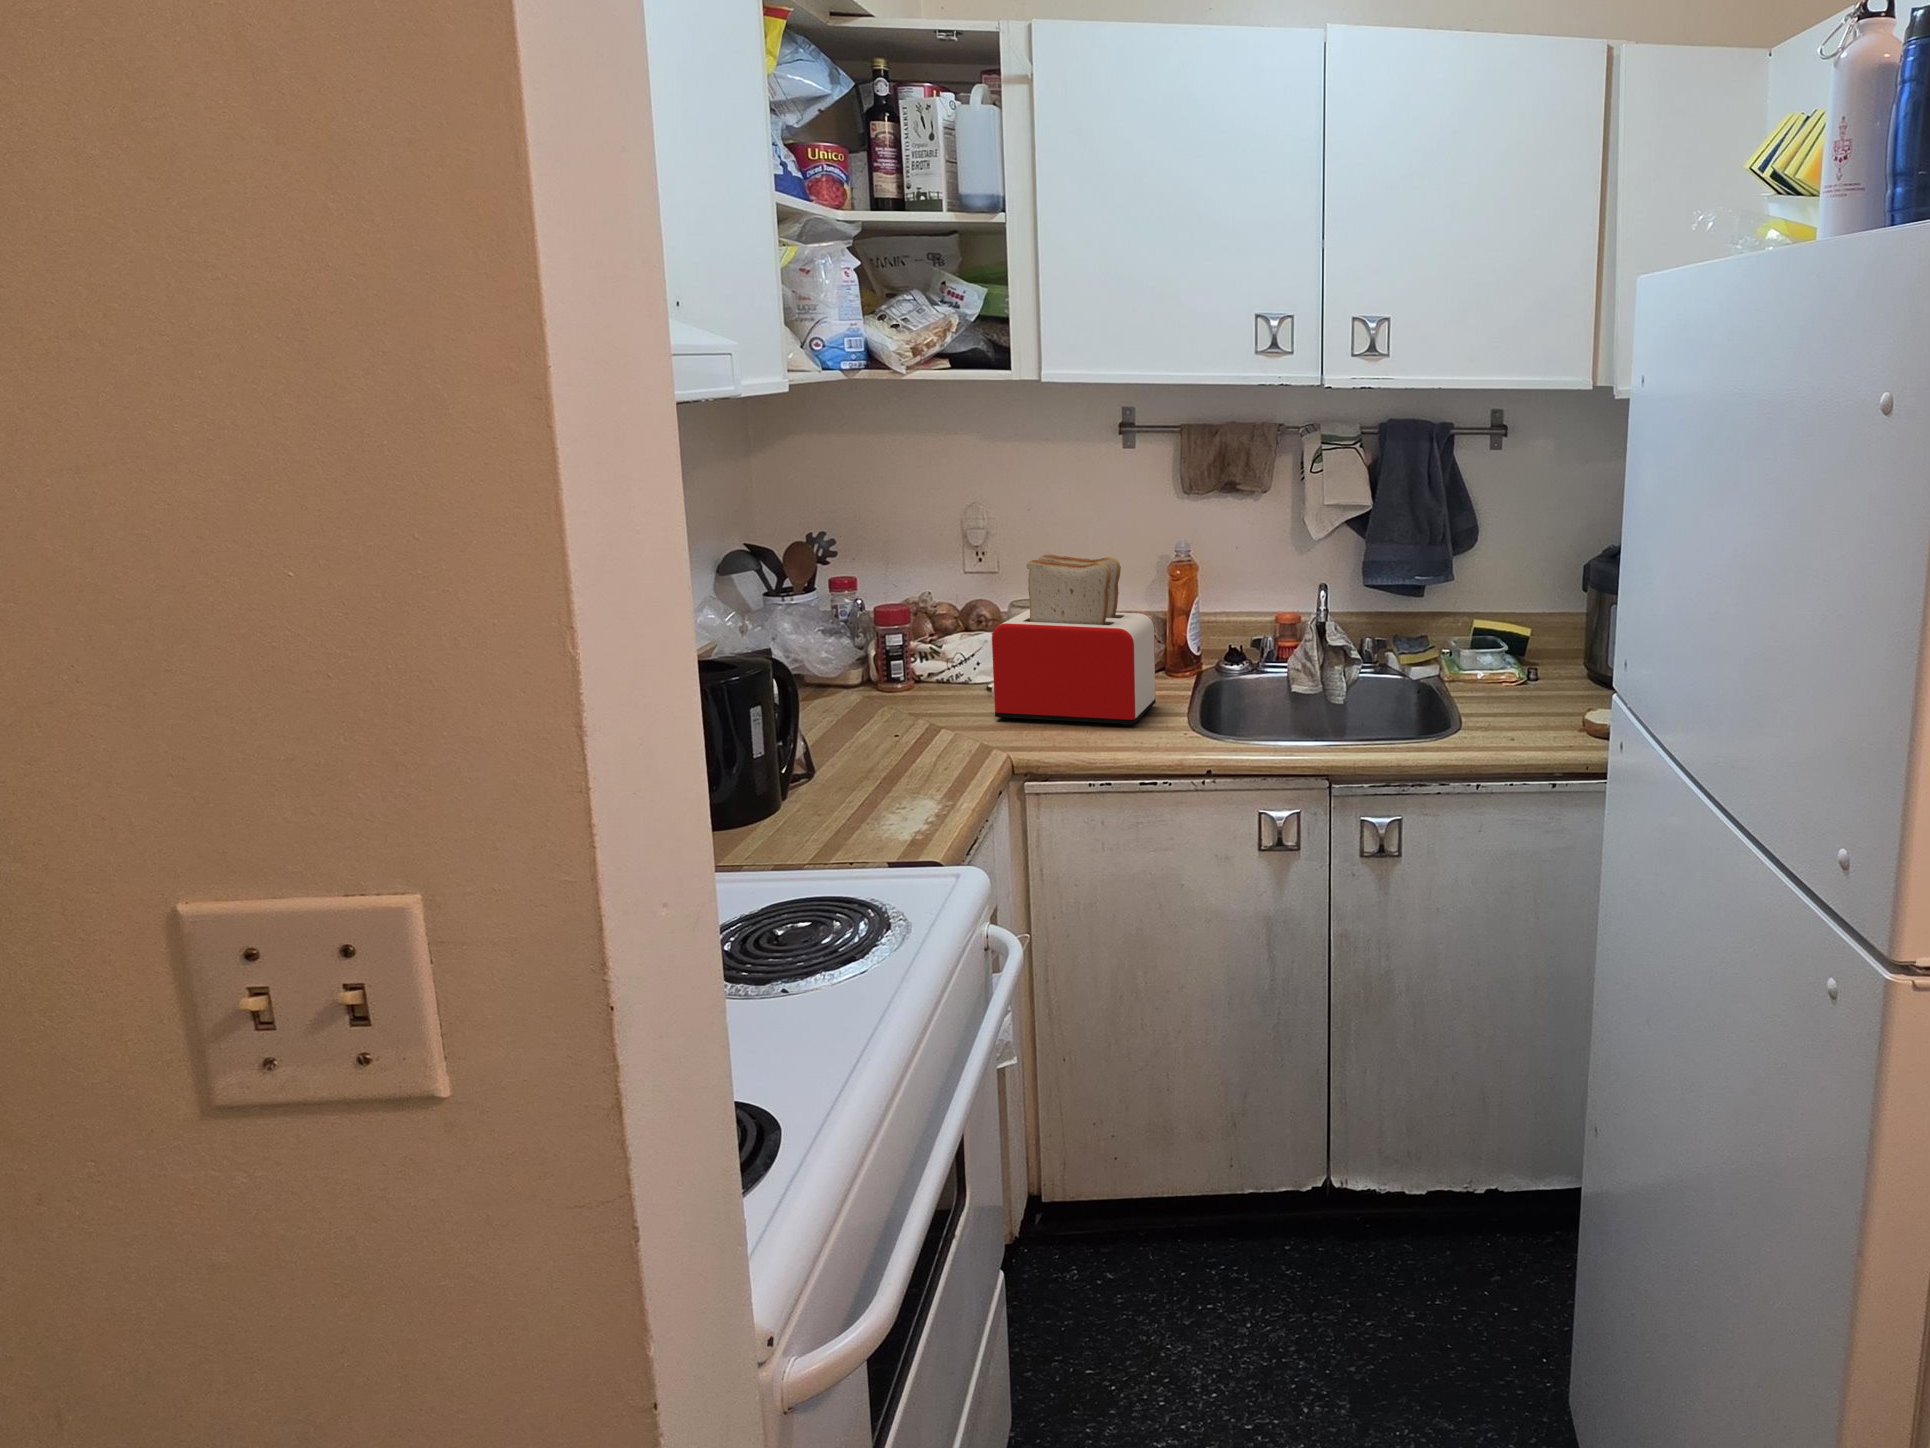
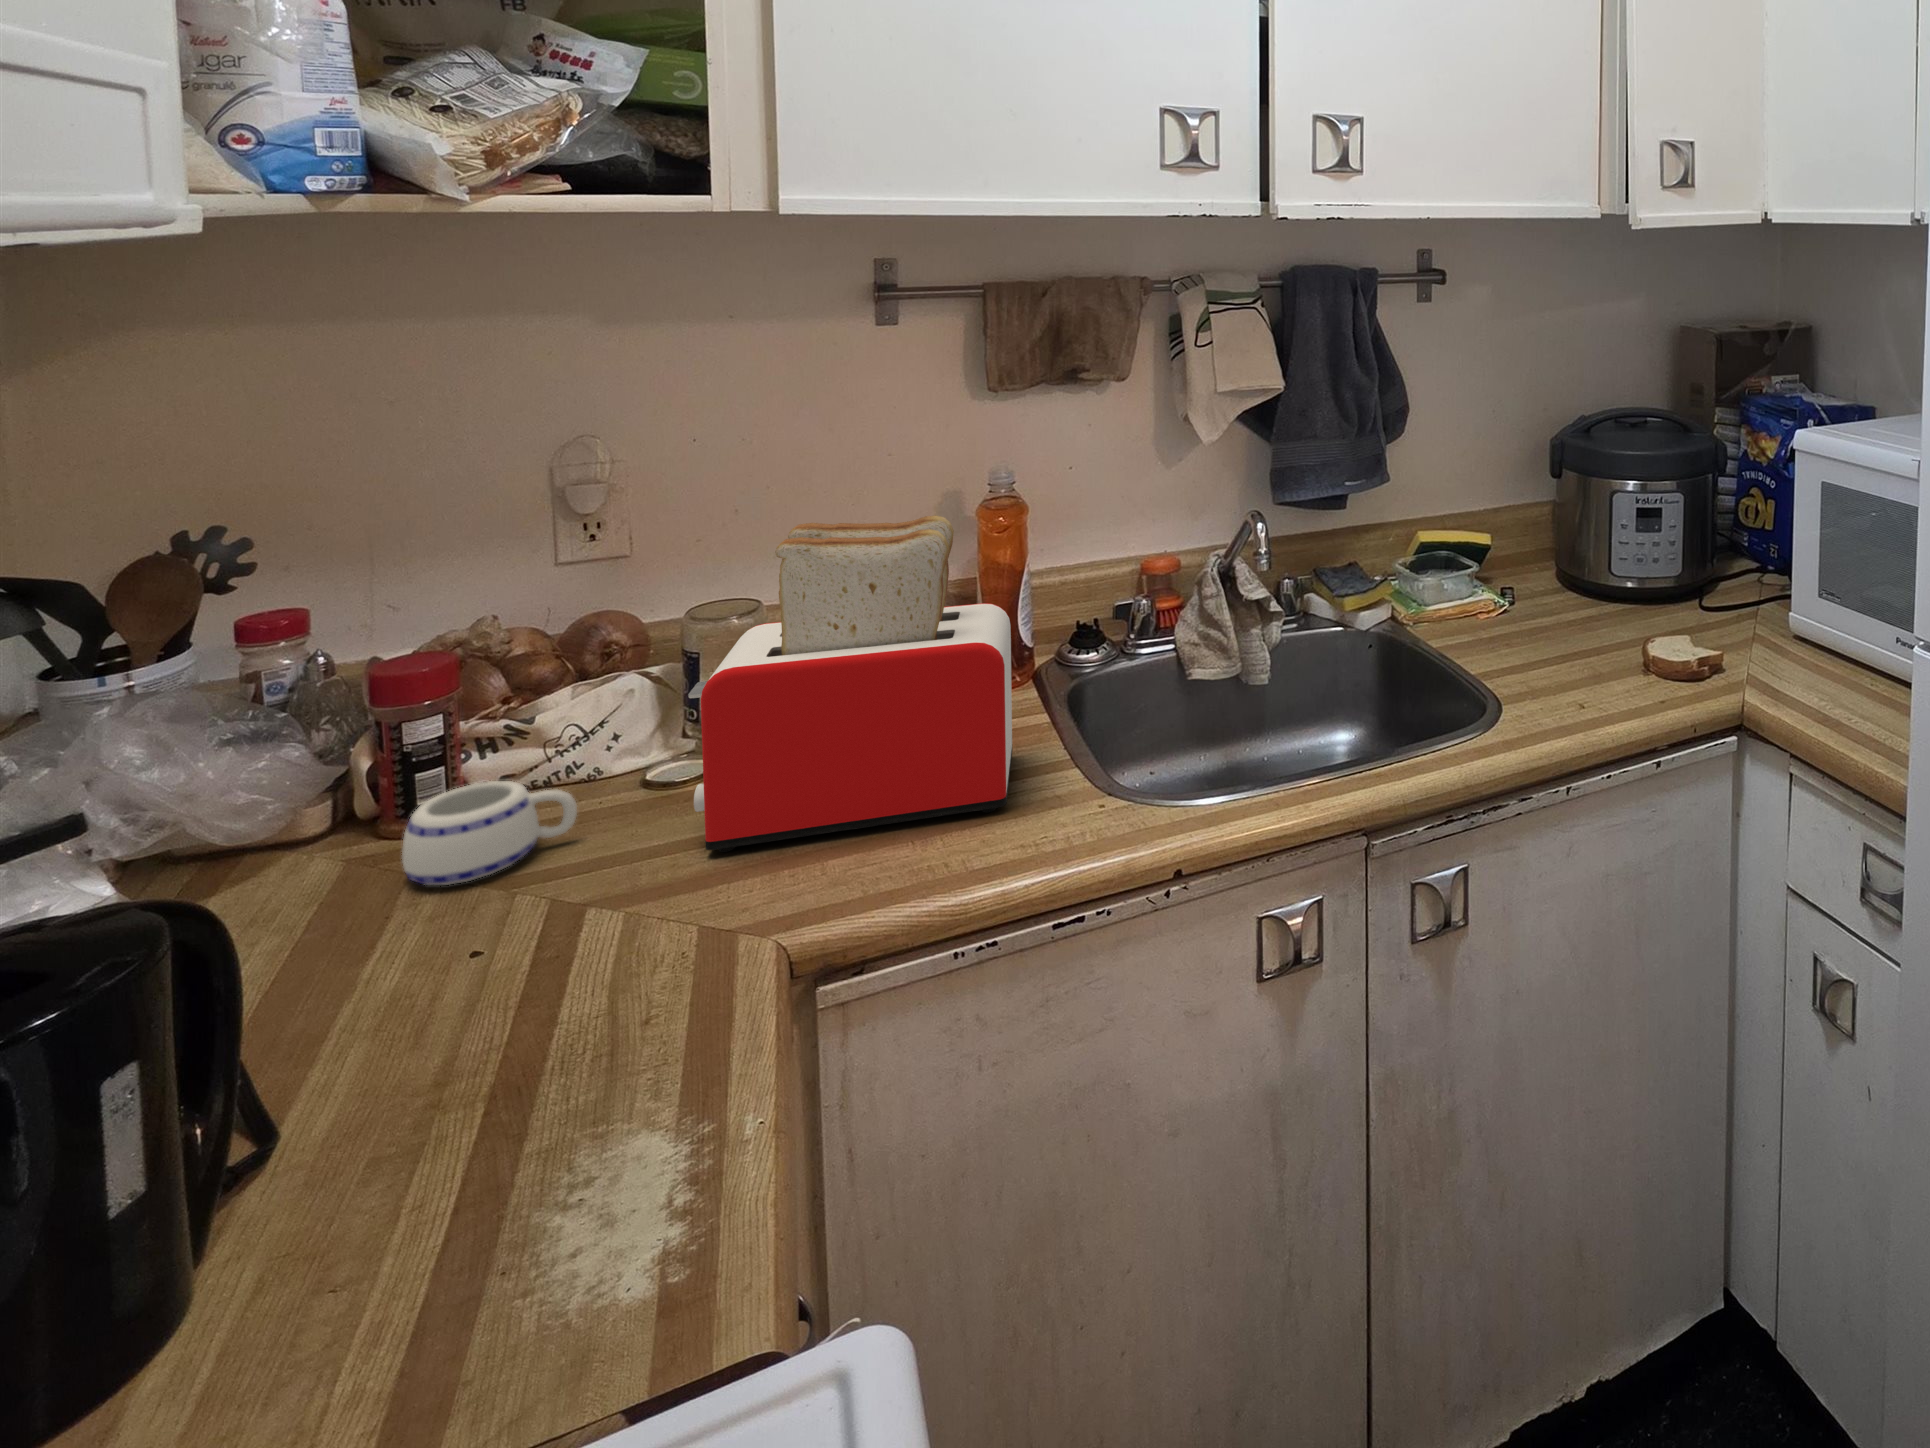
mug: none [880,669,949,711] -> present [402,781,577,885]

